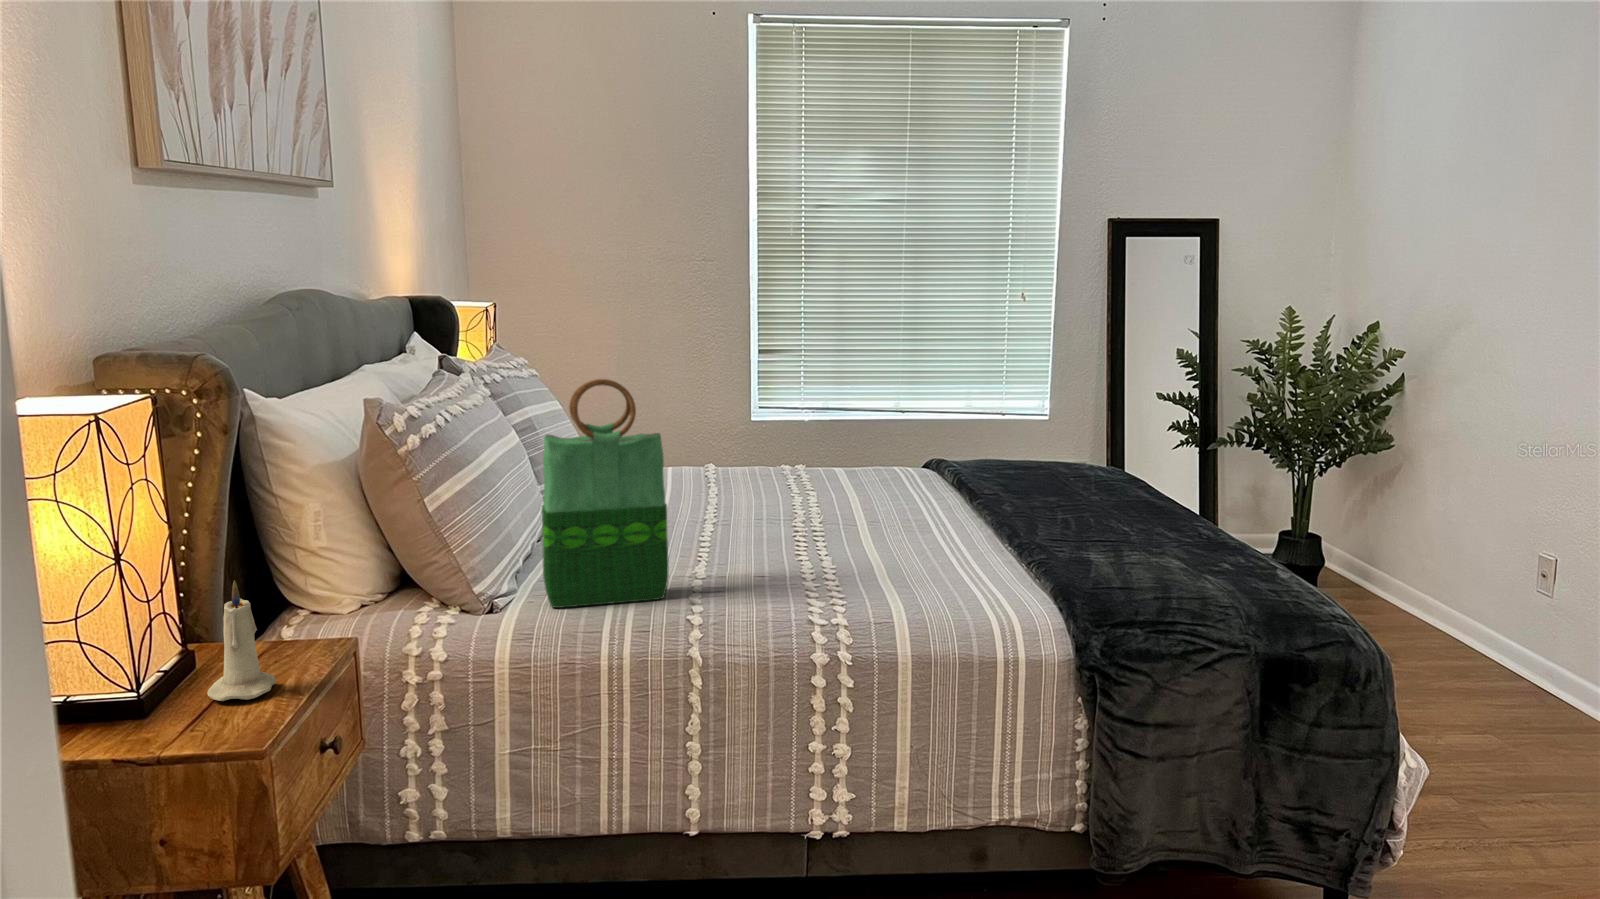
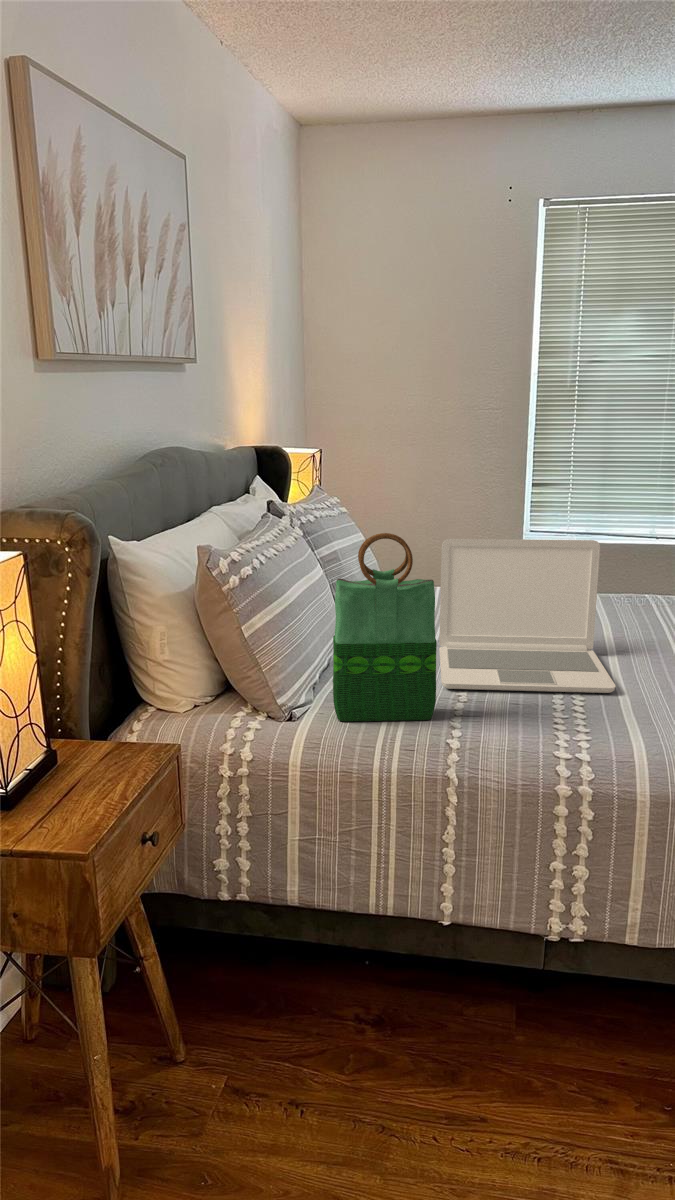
laptop: none [663,393,868,567] -> present [439,539,616,693]
candle: present [207,580,276,701] -> none [61,703,112,798]

